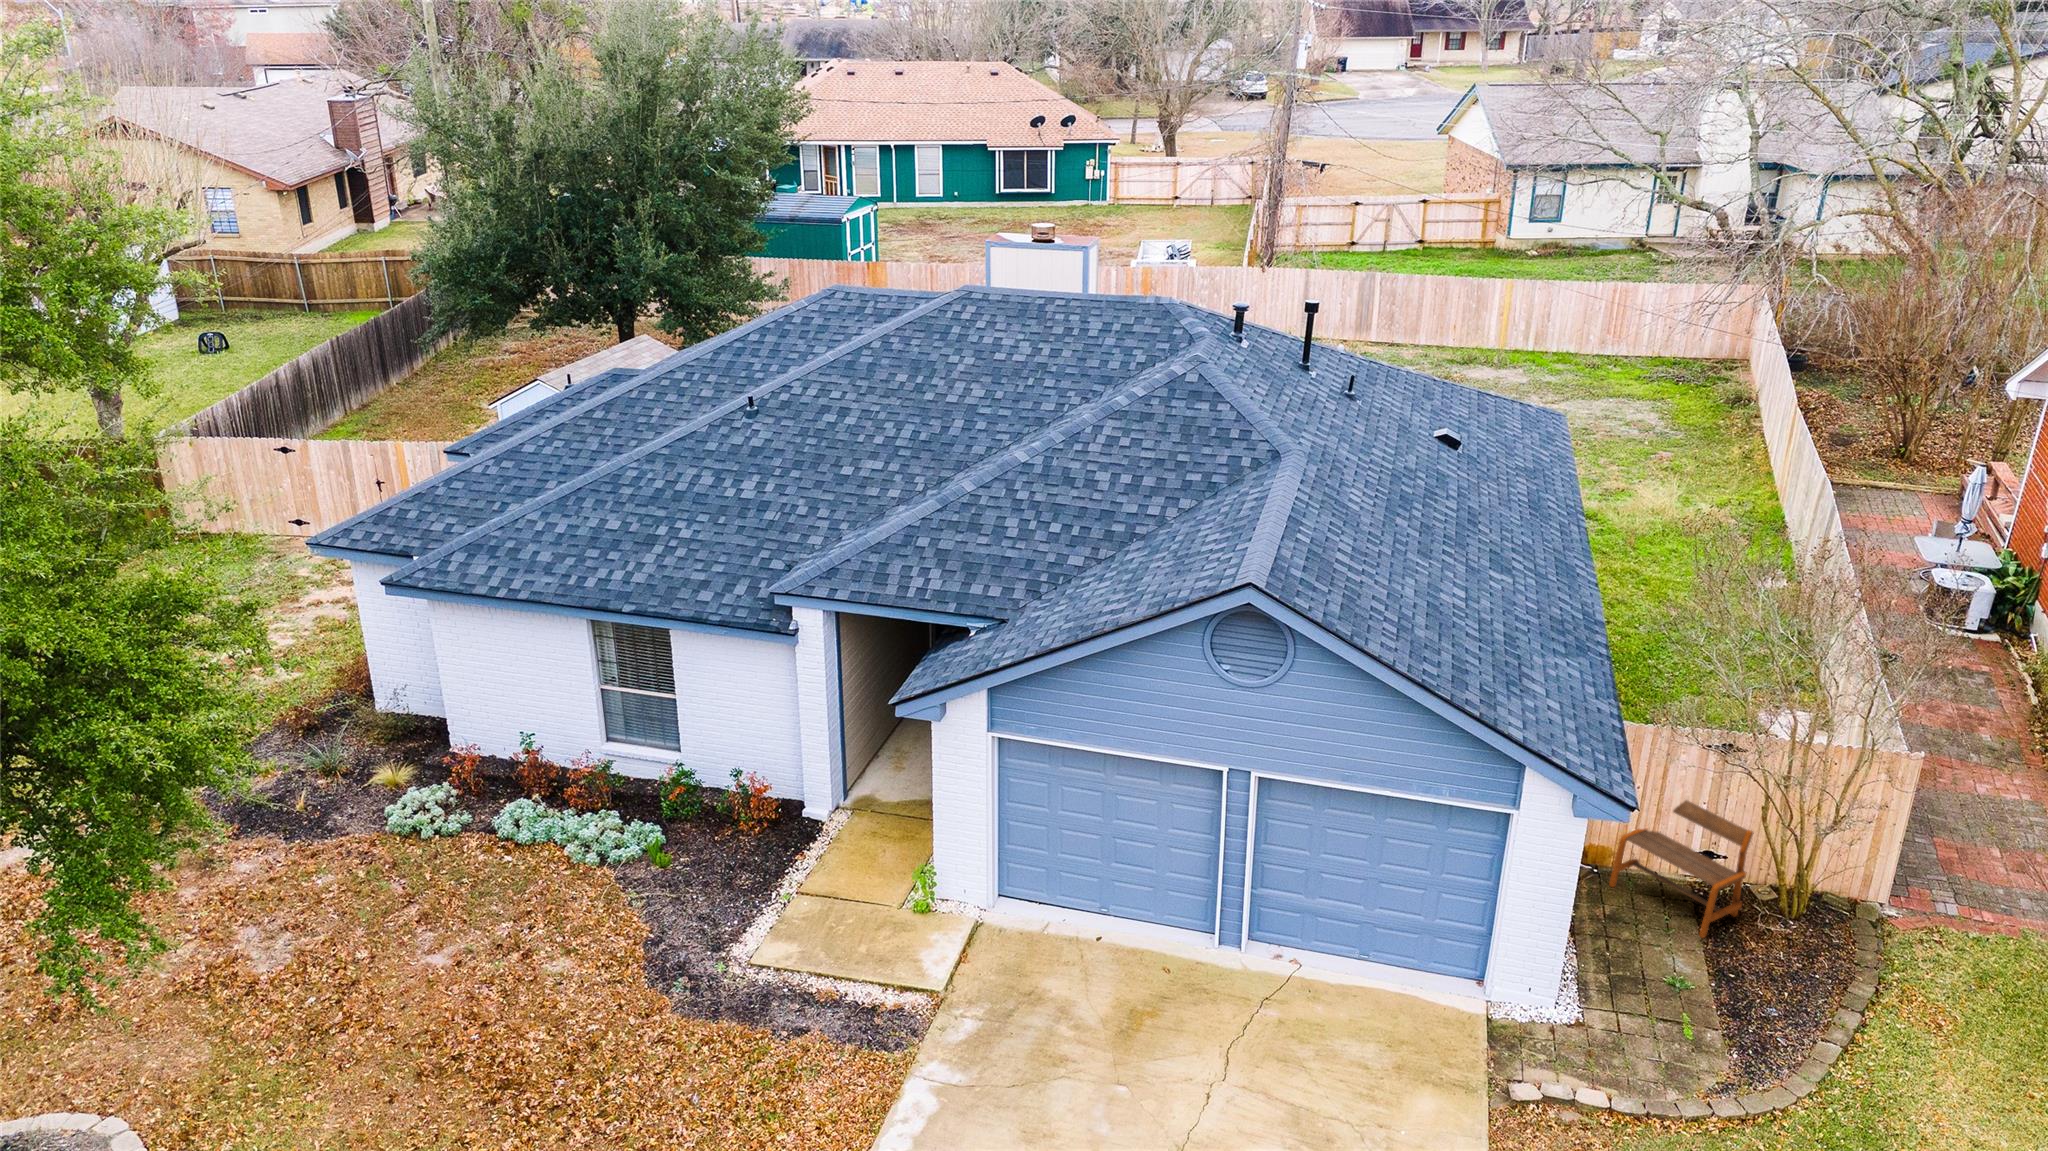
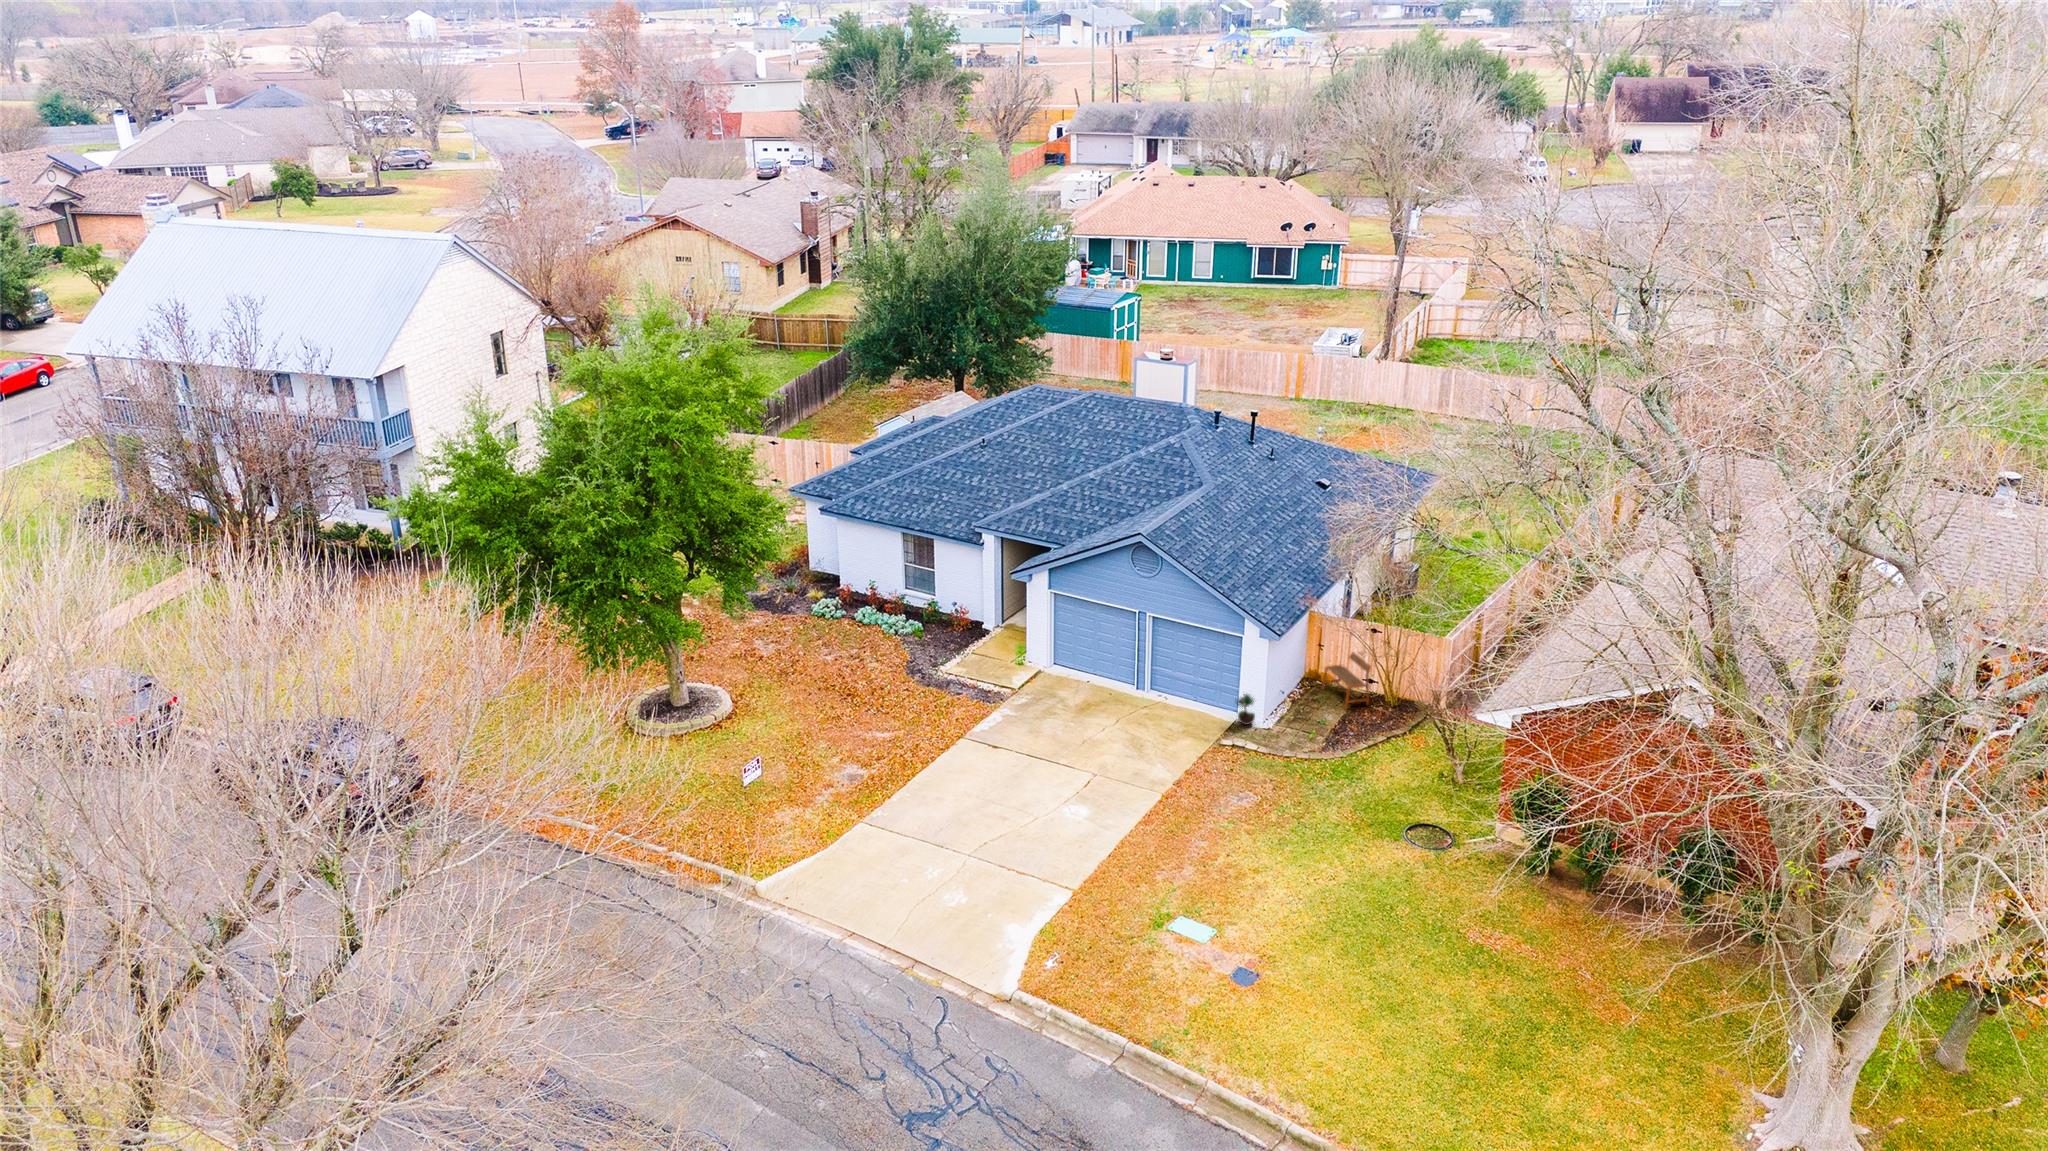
potted tree: none [1516,949,1576,1026] -> present [1236,694,1255,725]

